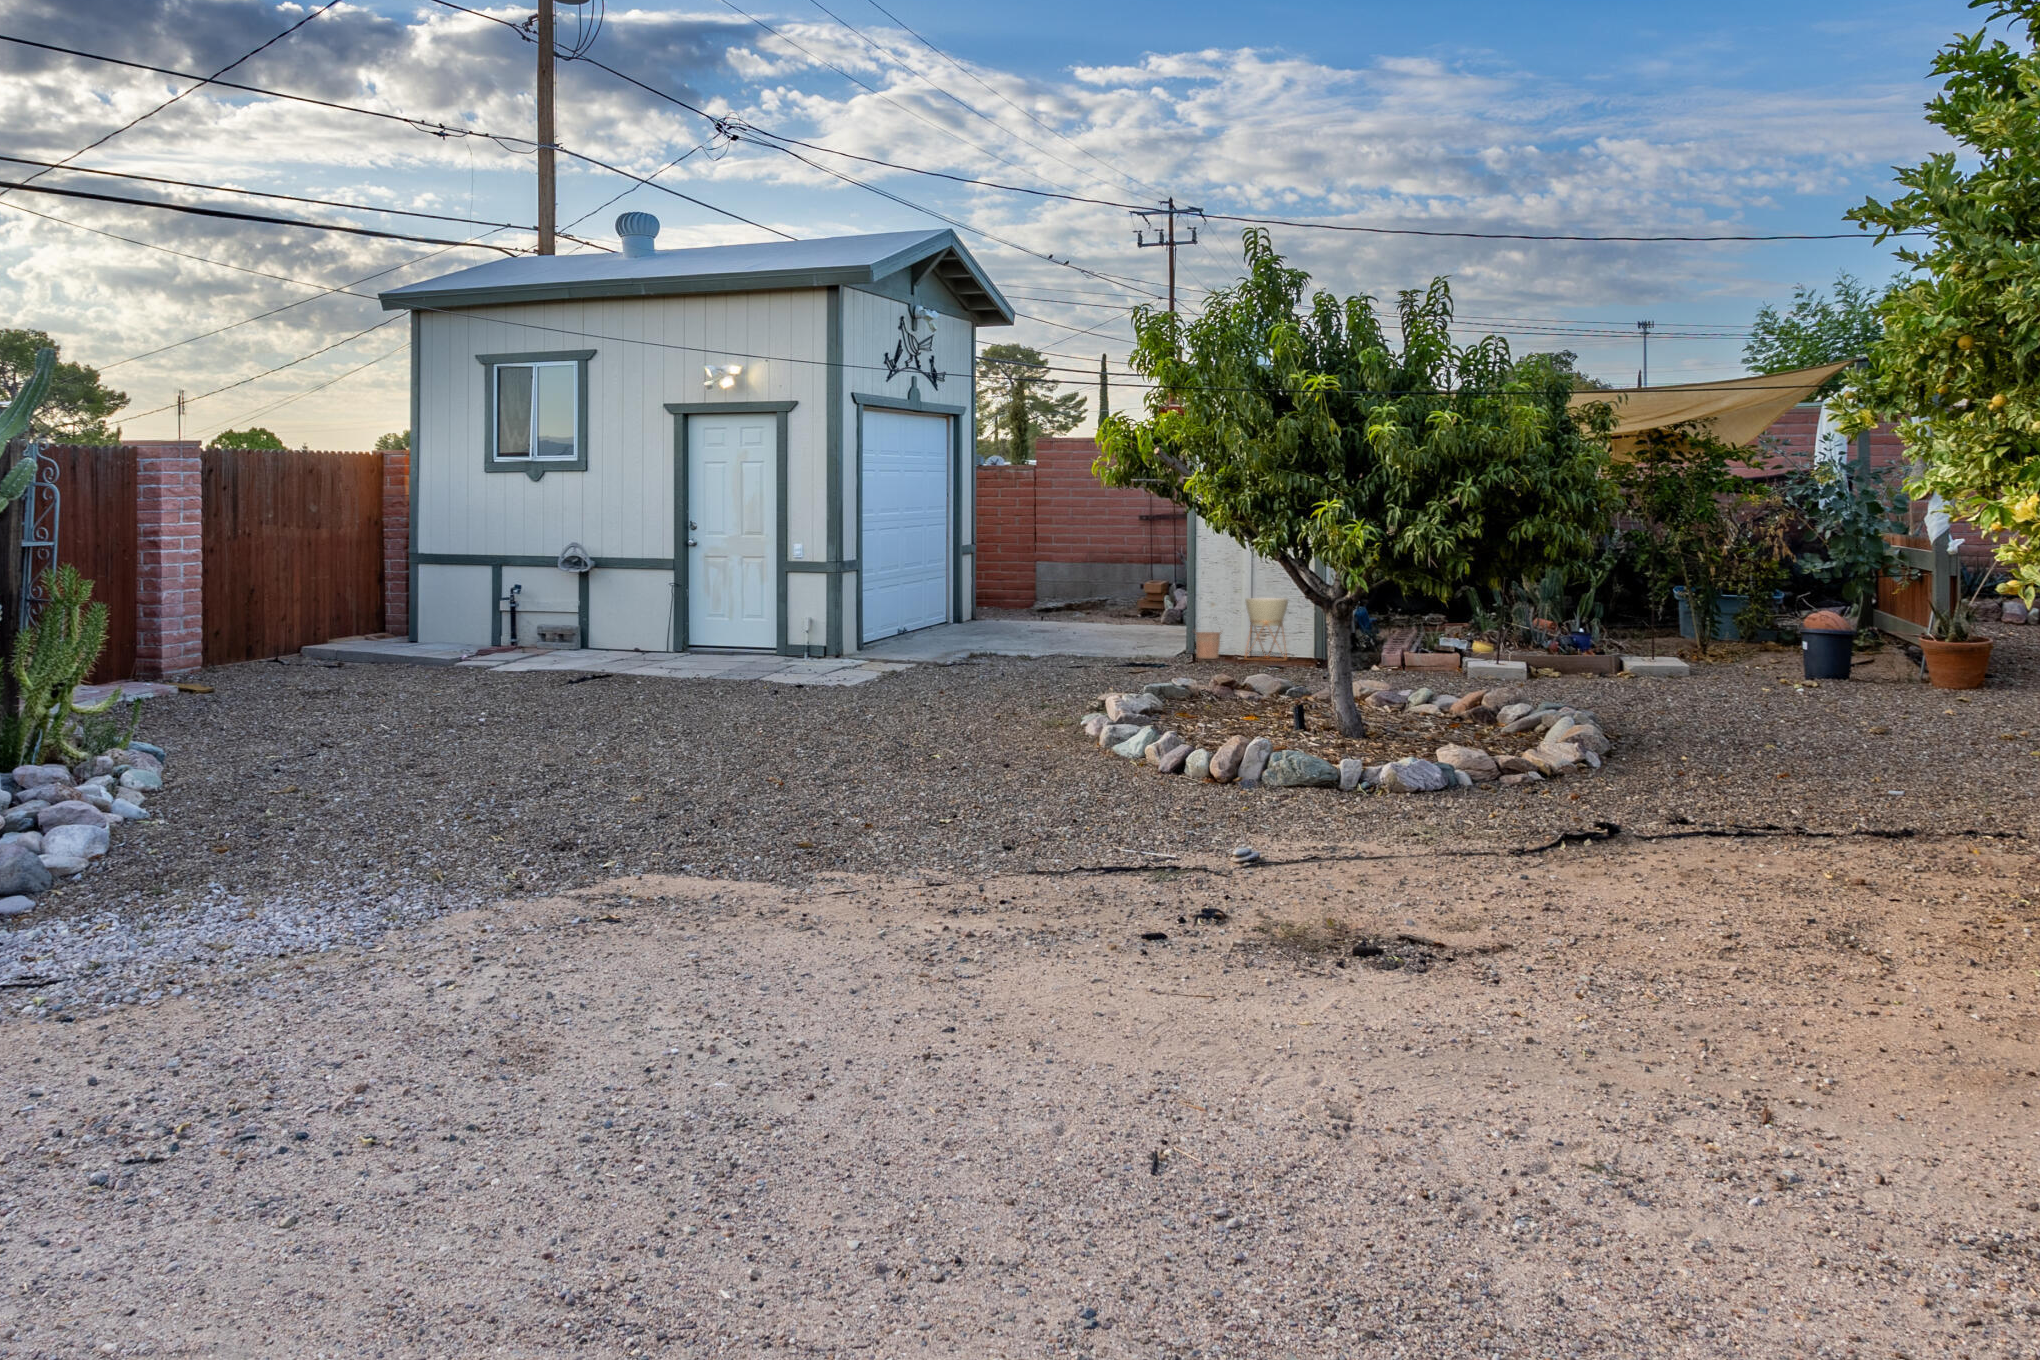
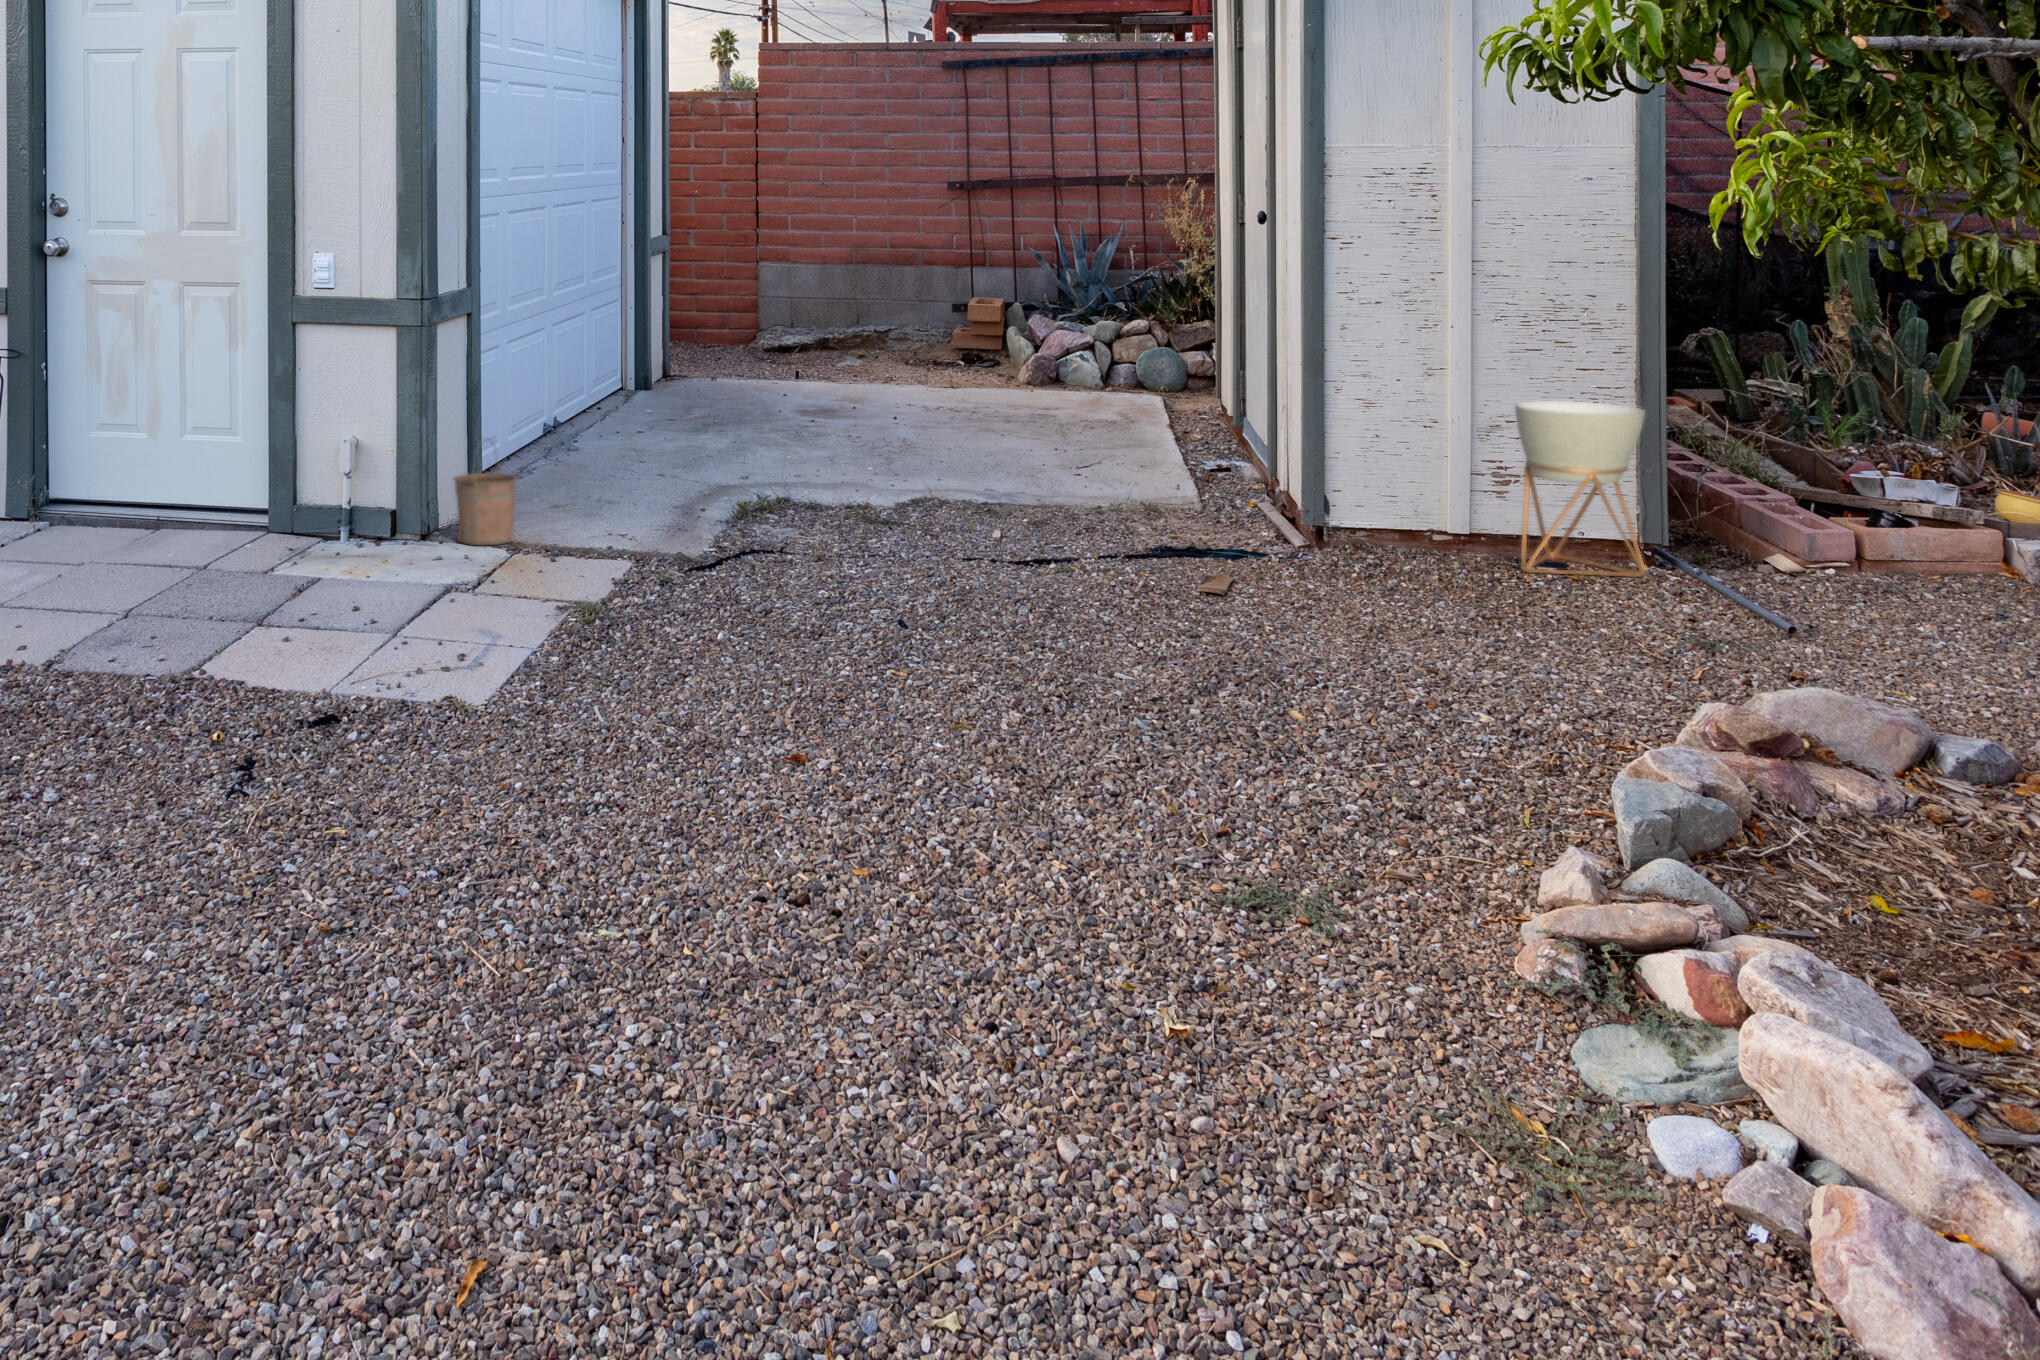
bucket: present [1194,629,1221,659] -> present [454,447,517,545]

